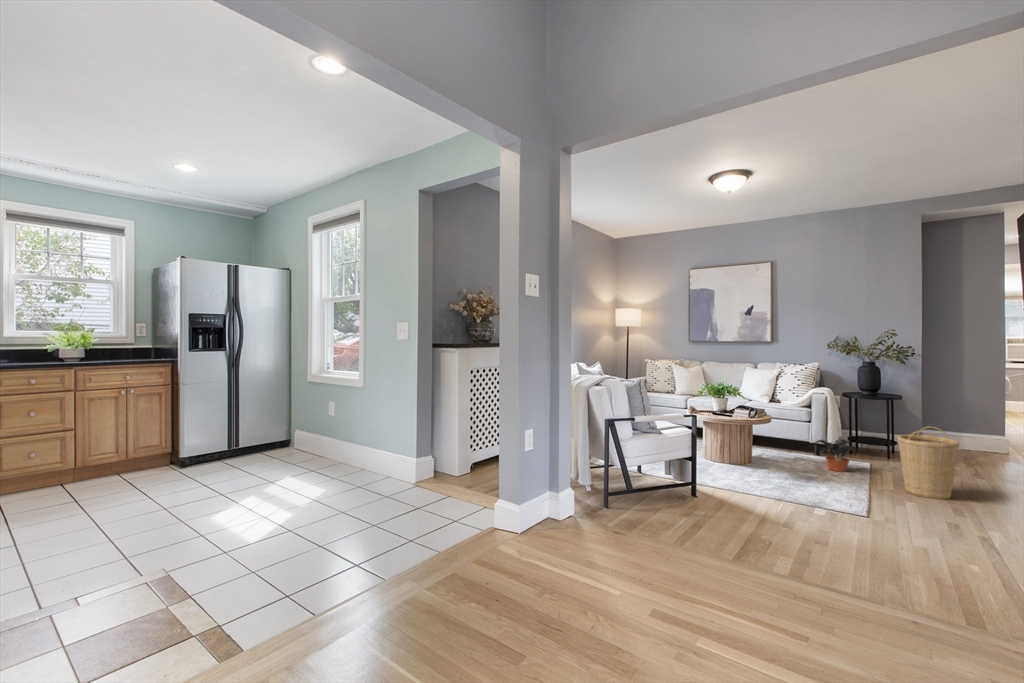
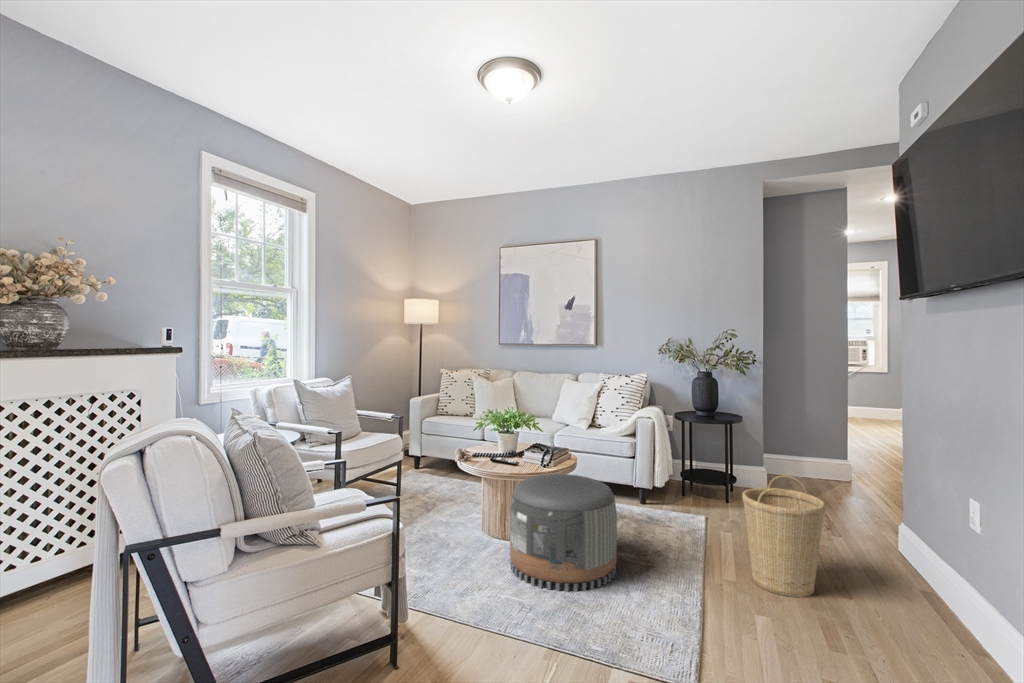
pouf: none [733,423,806,486] -> present [510,474,617,592]
potted plant: present [815,439,857,472] -> none [632,489,692,541]

